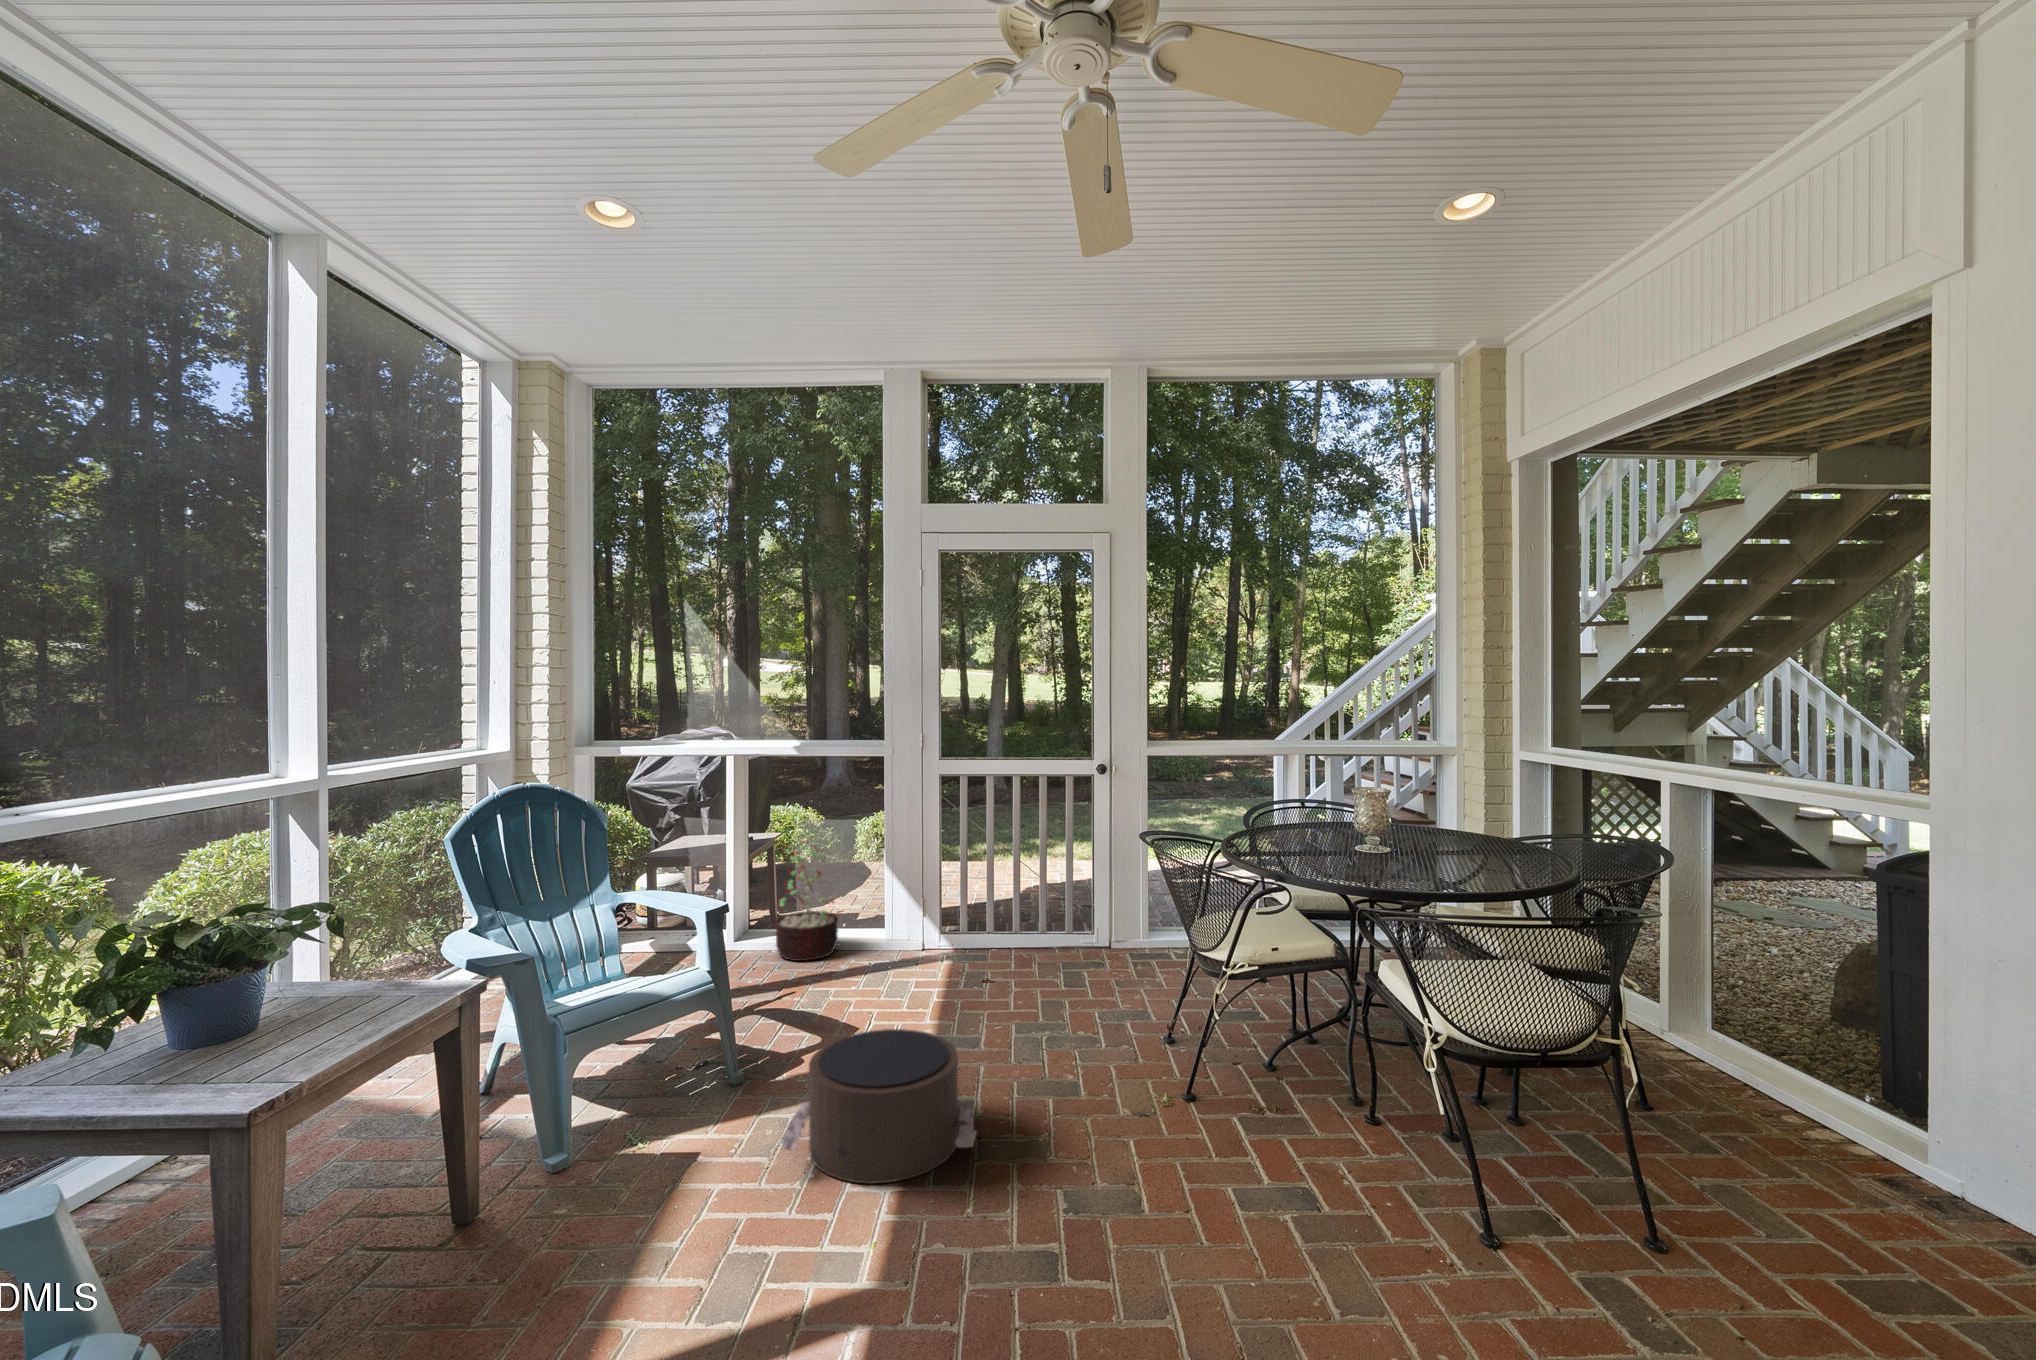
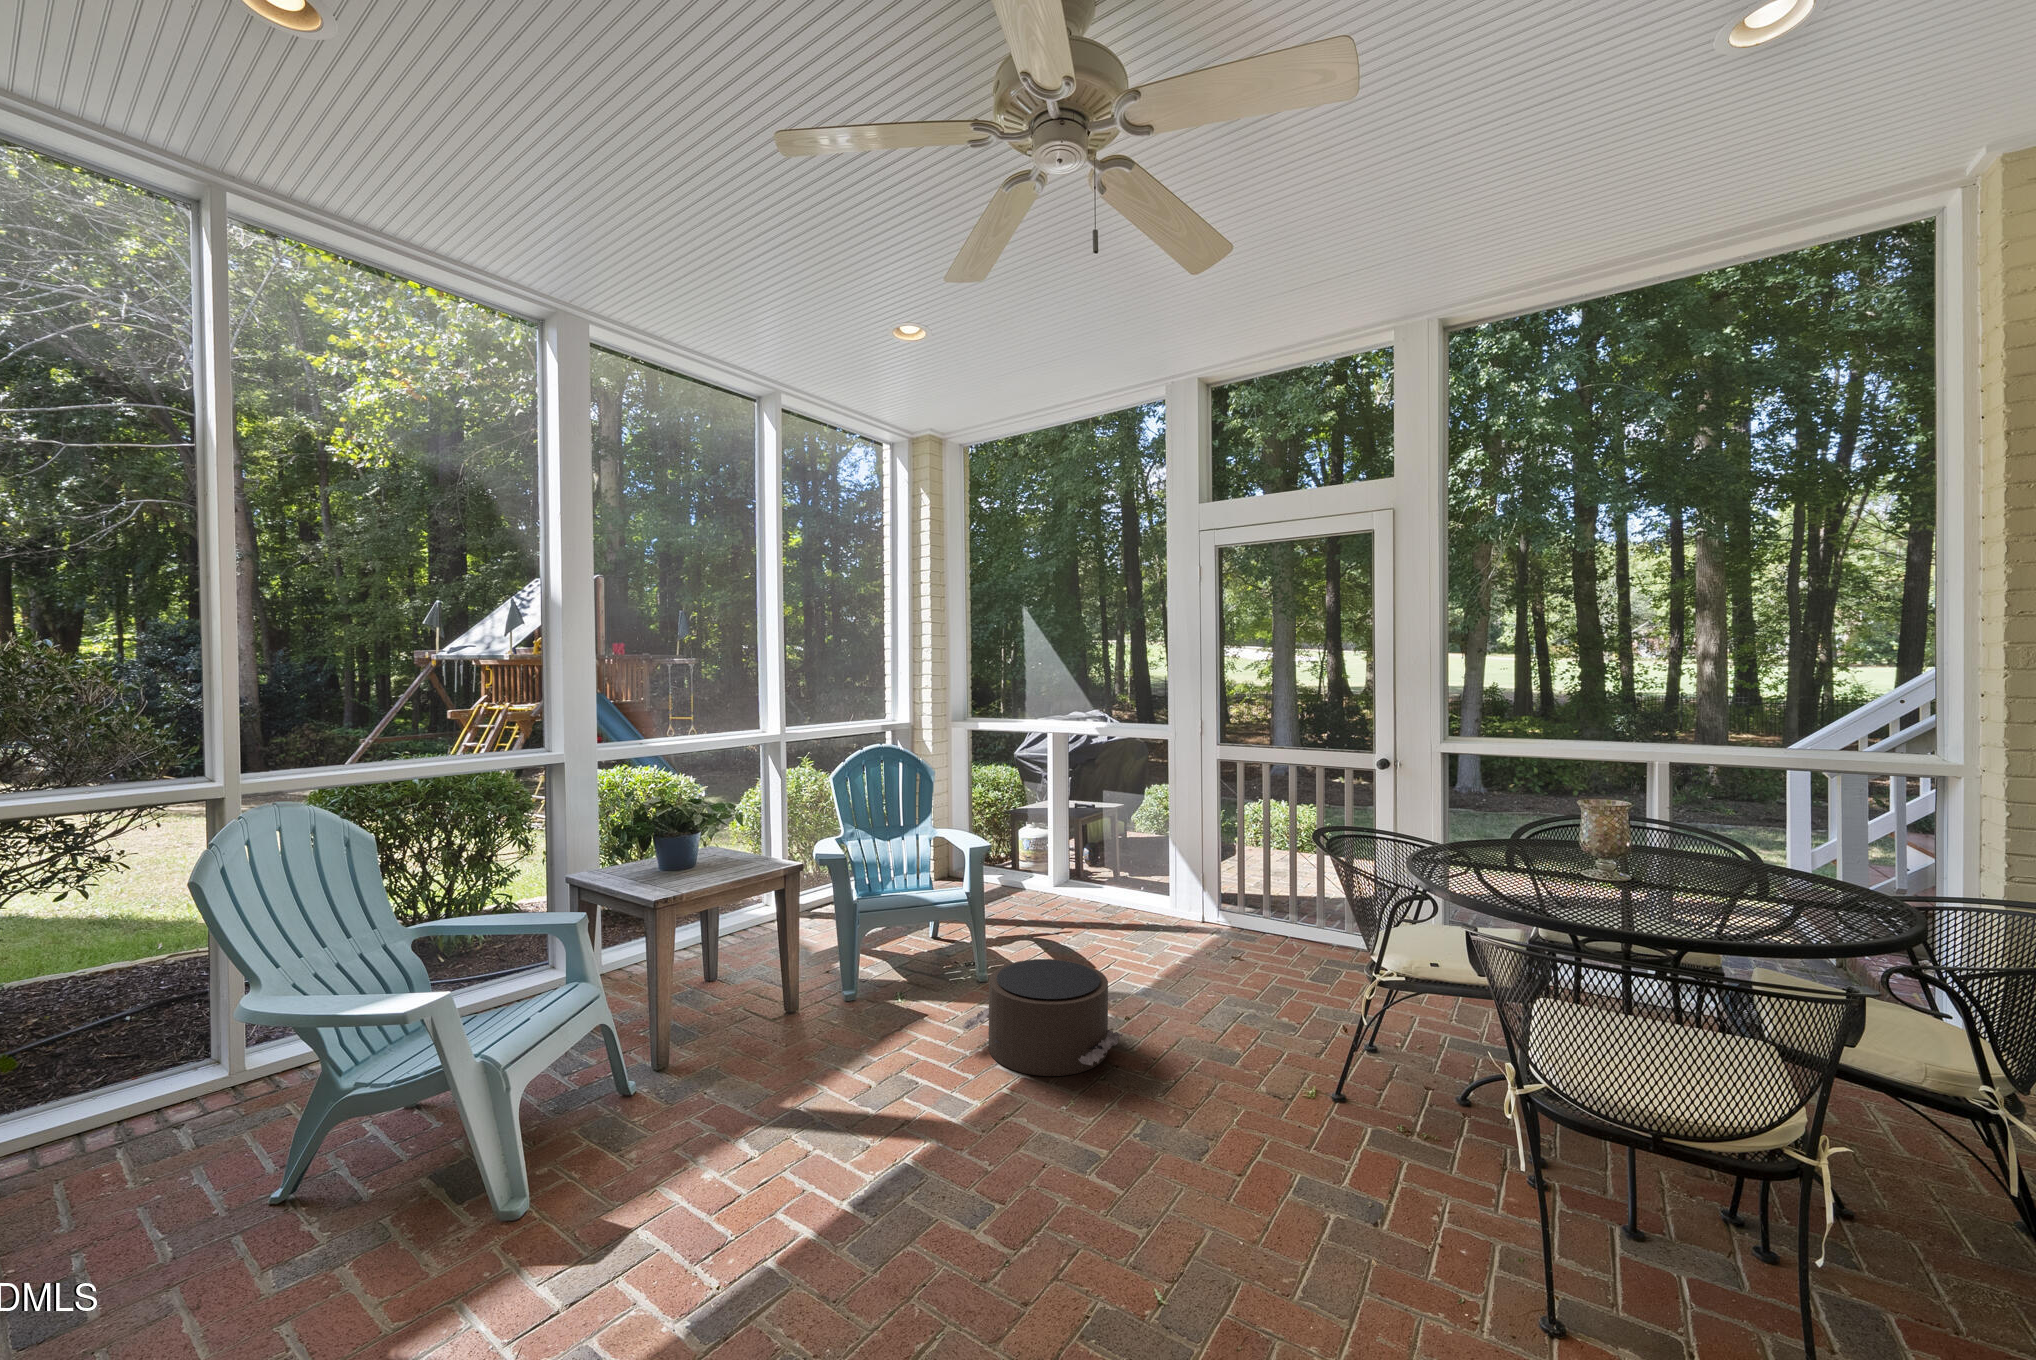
decorative plant: present [776,844,838,961] -> none [1080,809,1133,909]

